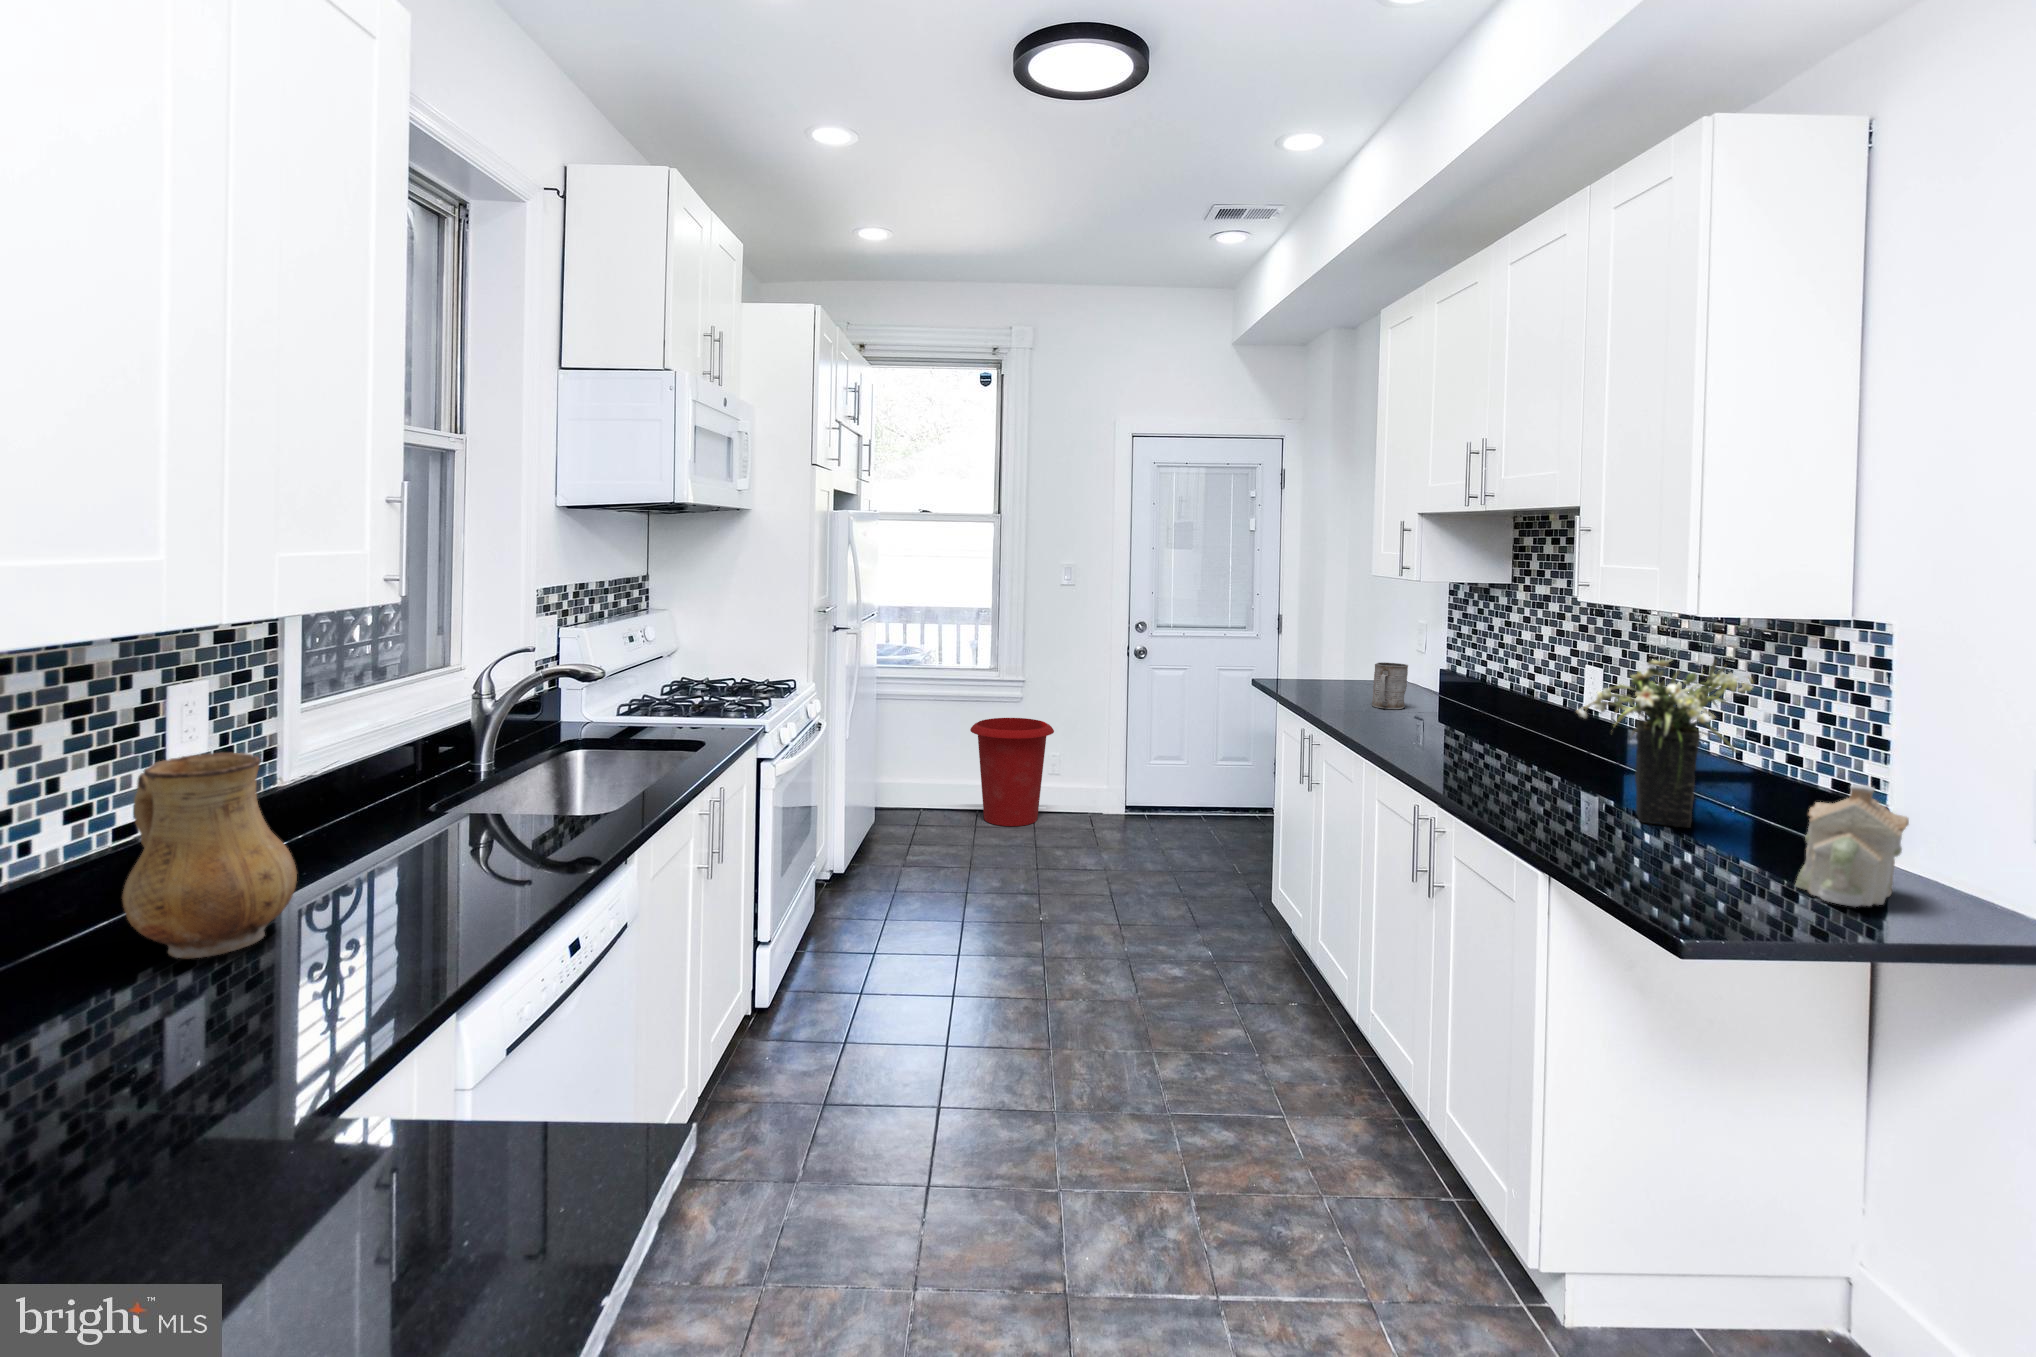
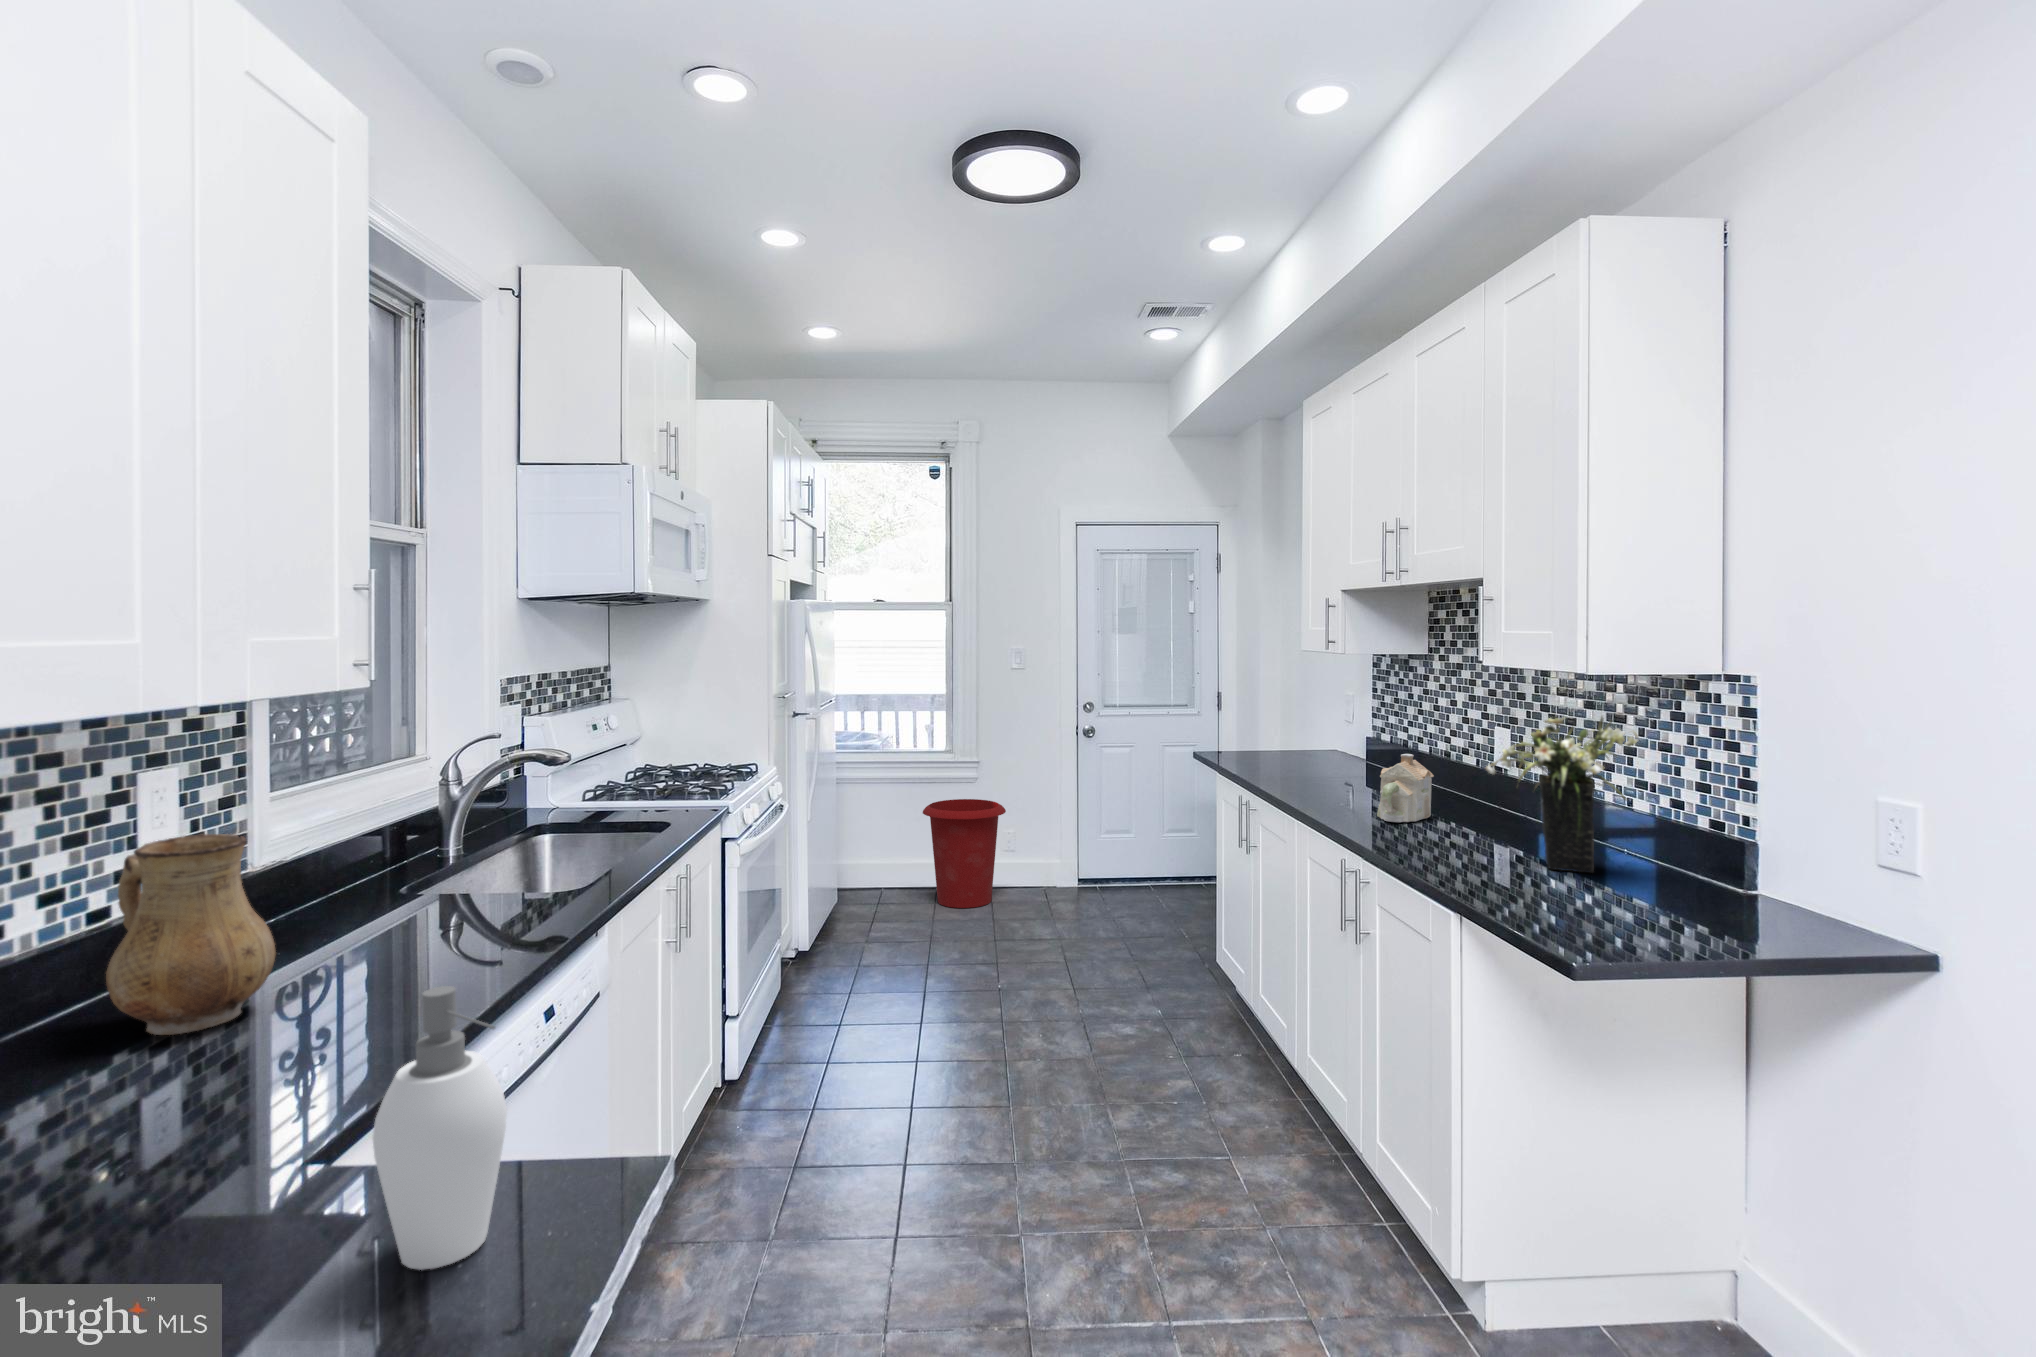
mug: present [1372,662,1408,709] -> none [1309,732,1341,776]
teapot: present [1795,784,1909,907] -> present [1377,754,1434,822]
soap dispenser: none [347,954,498,1261] -> present [373,986,507,1270]

